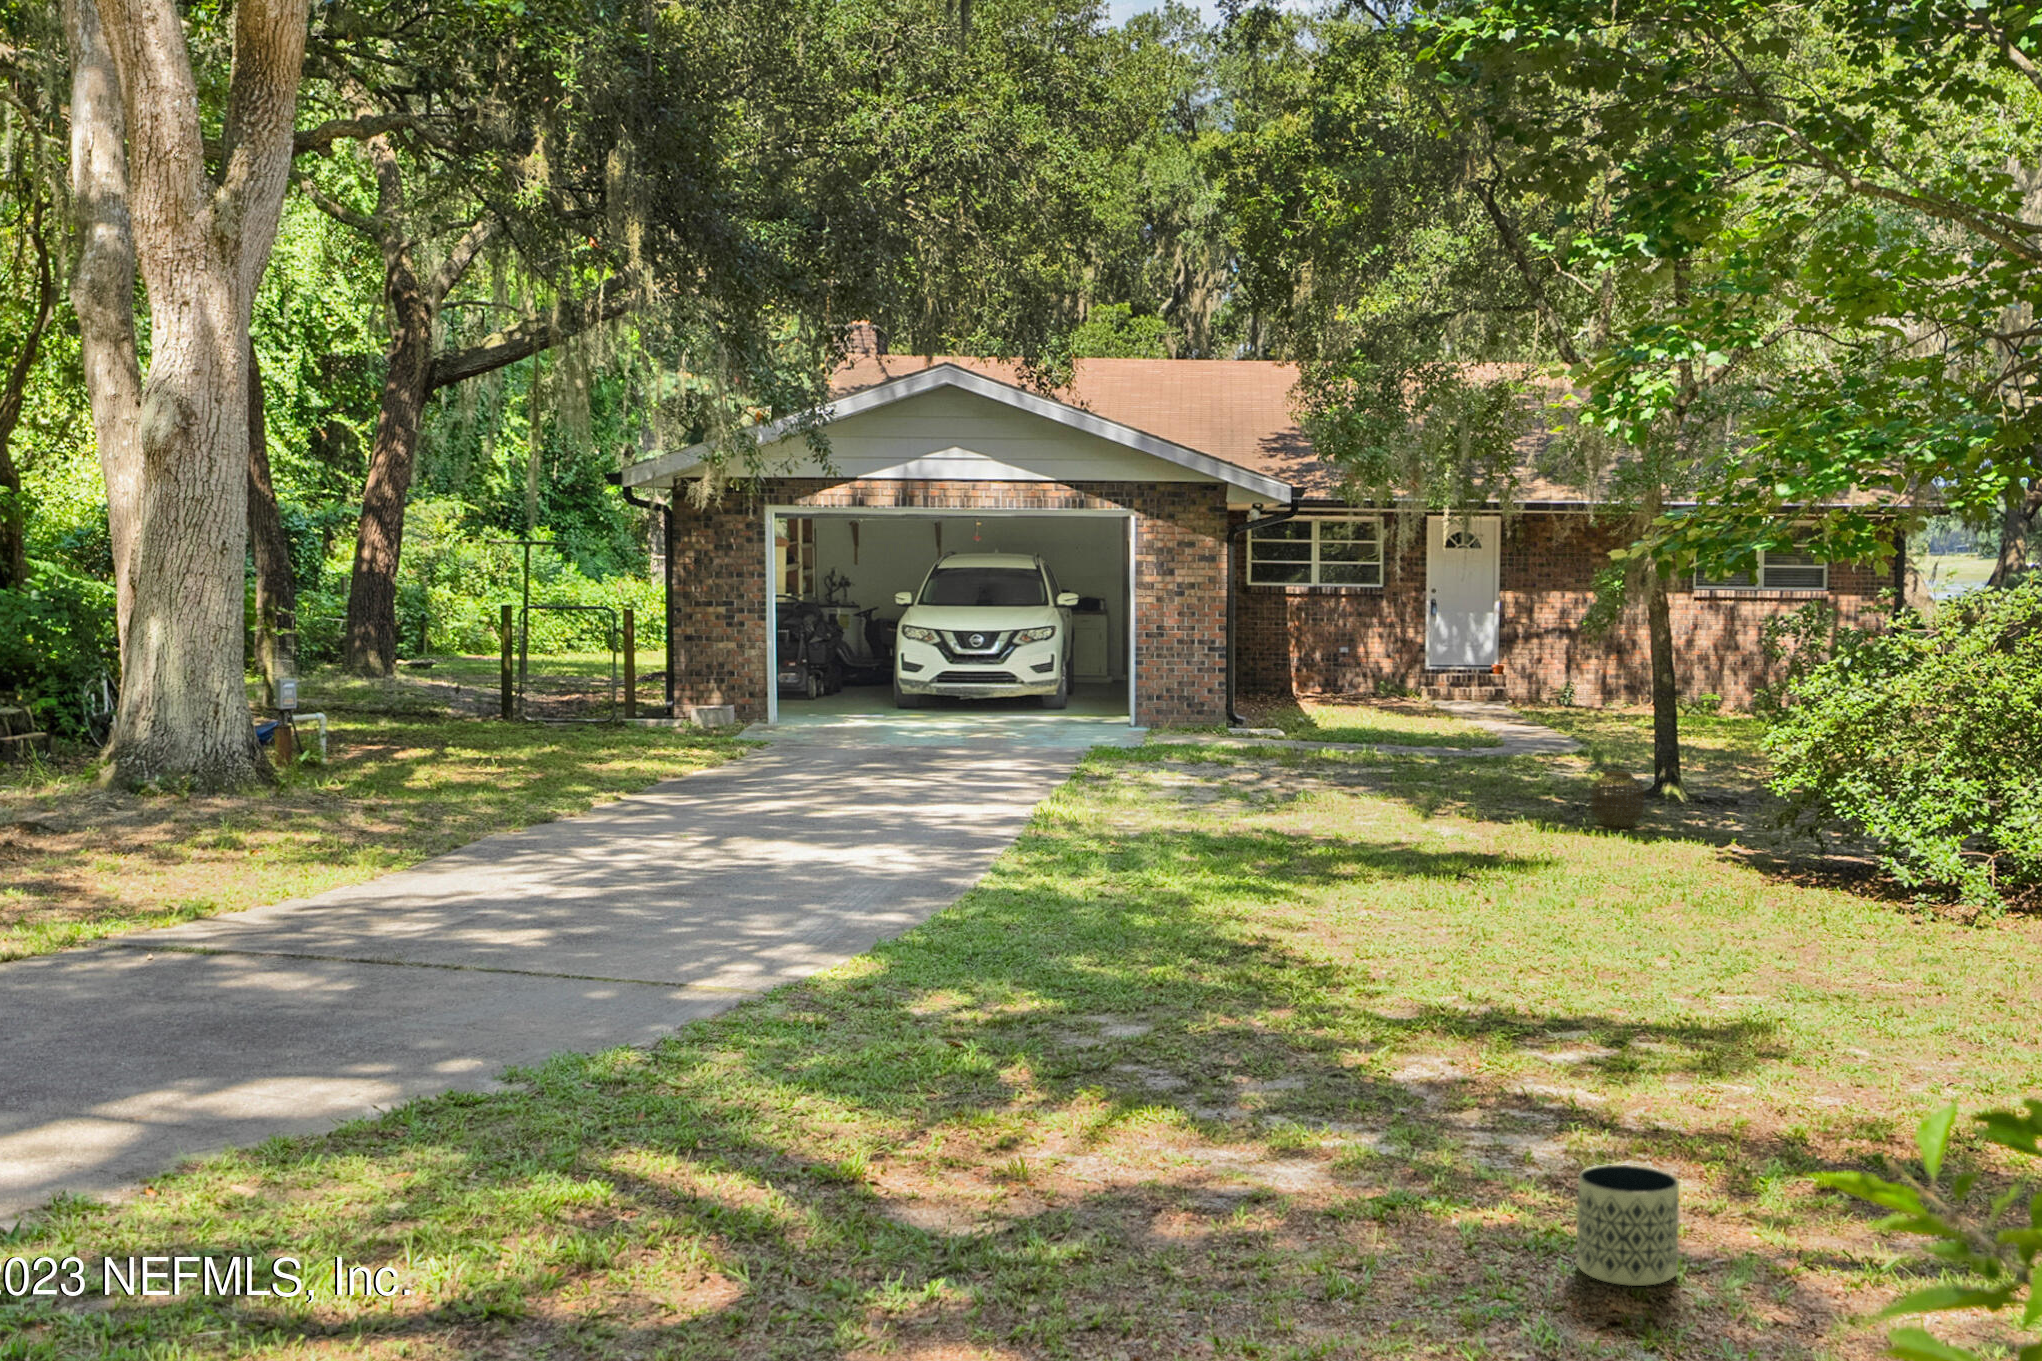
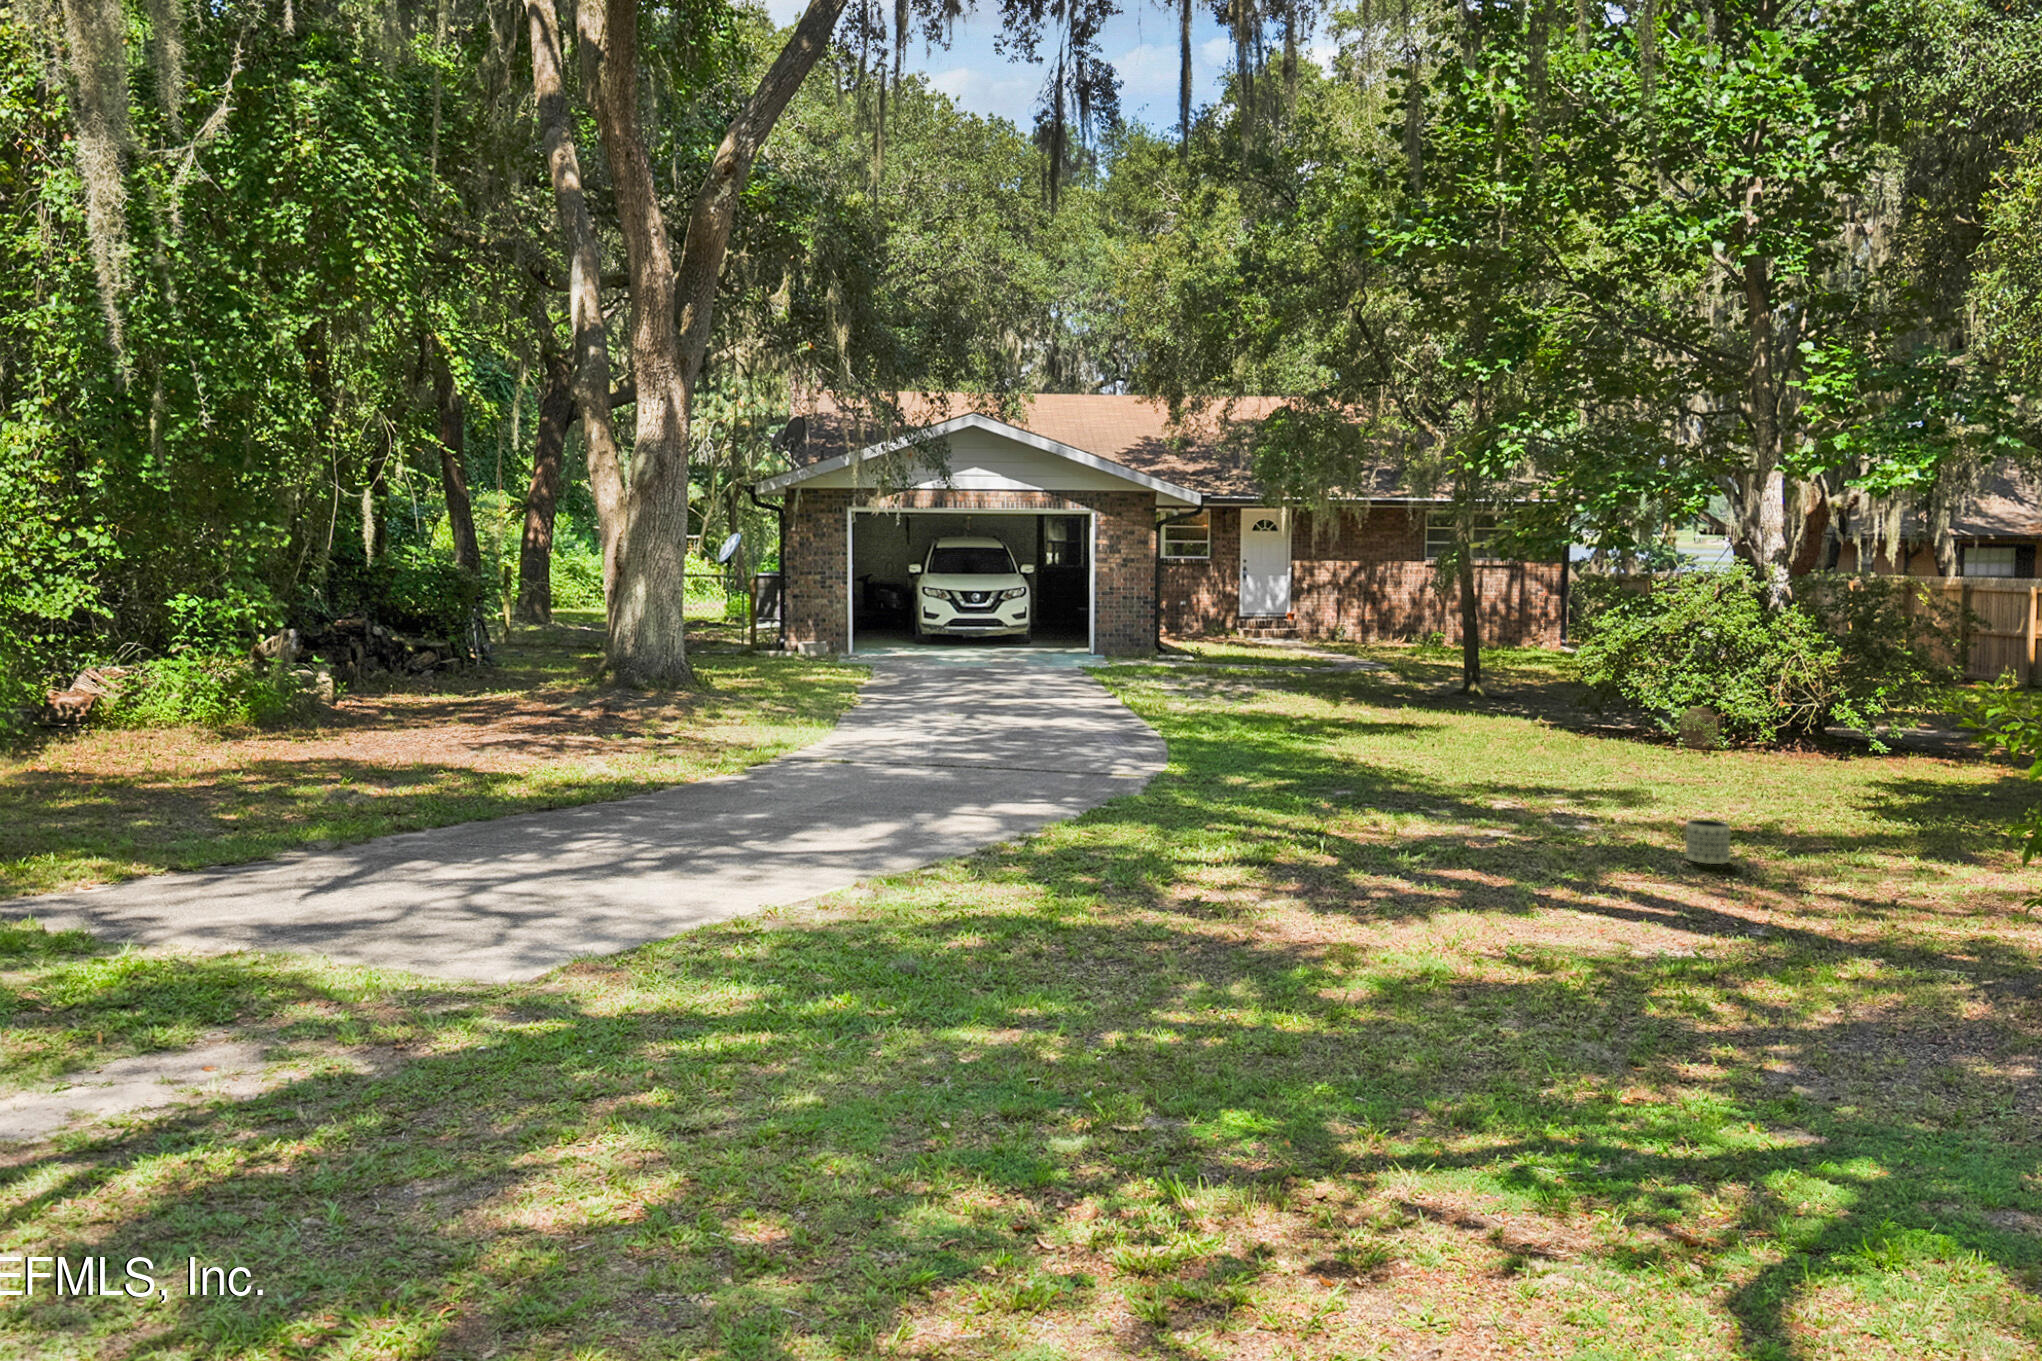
woven basket: present [1592,771,1644,828] -> present [1680,707,1720,749]

